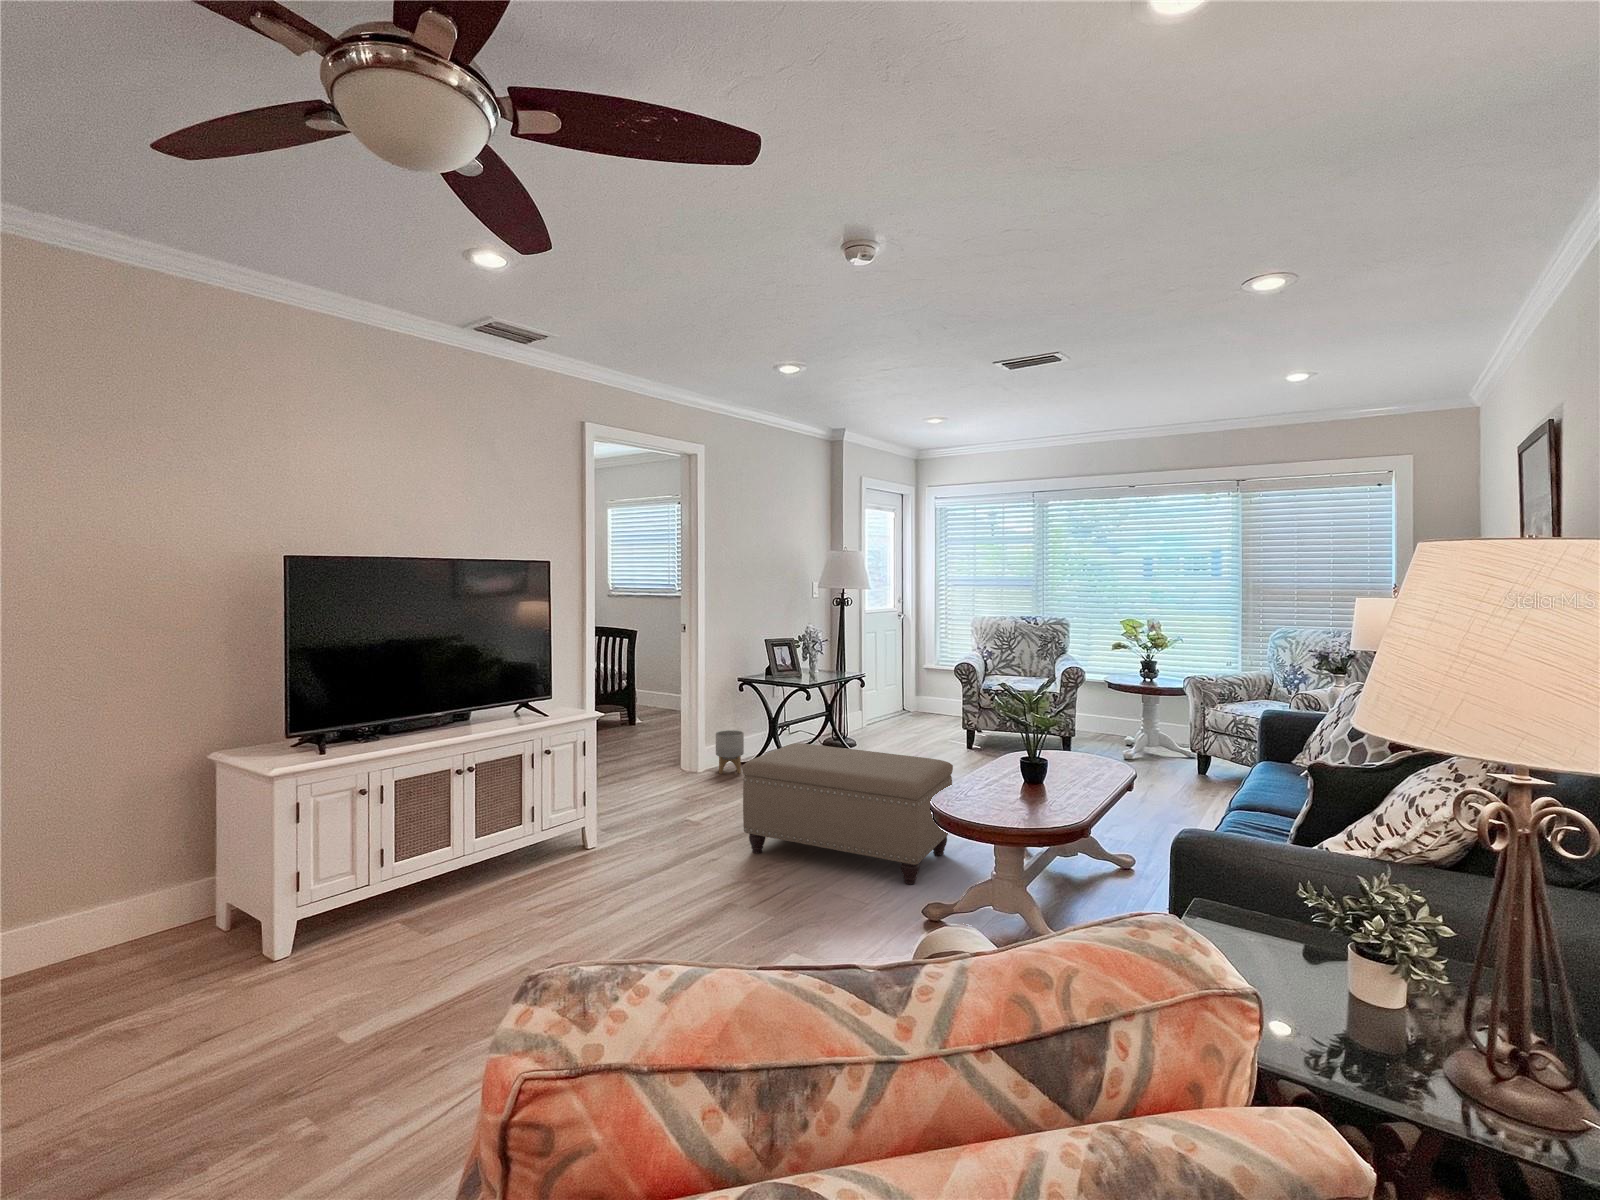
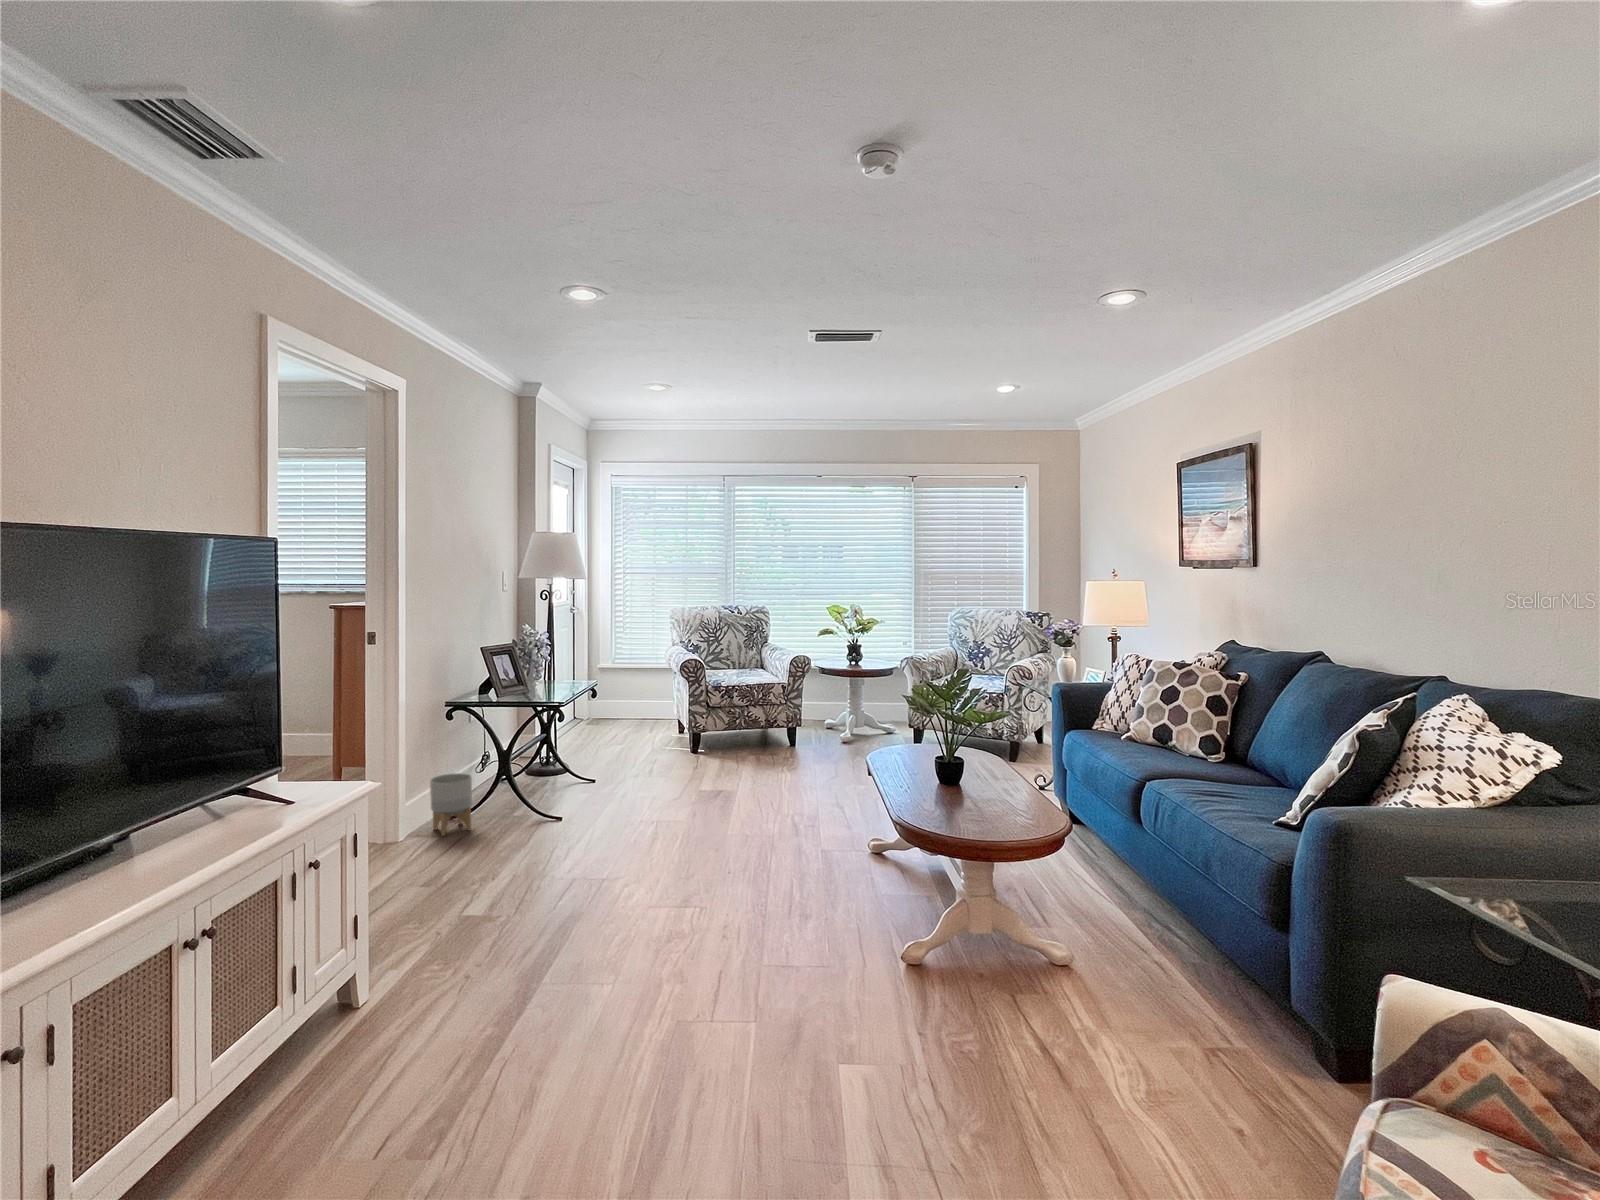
ottoman: present [742,743,953,885] -> none [607,772,850,932]

